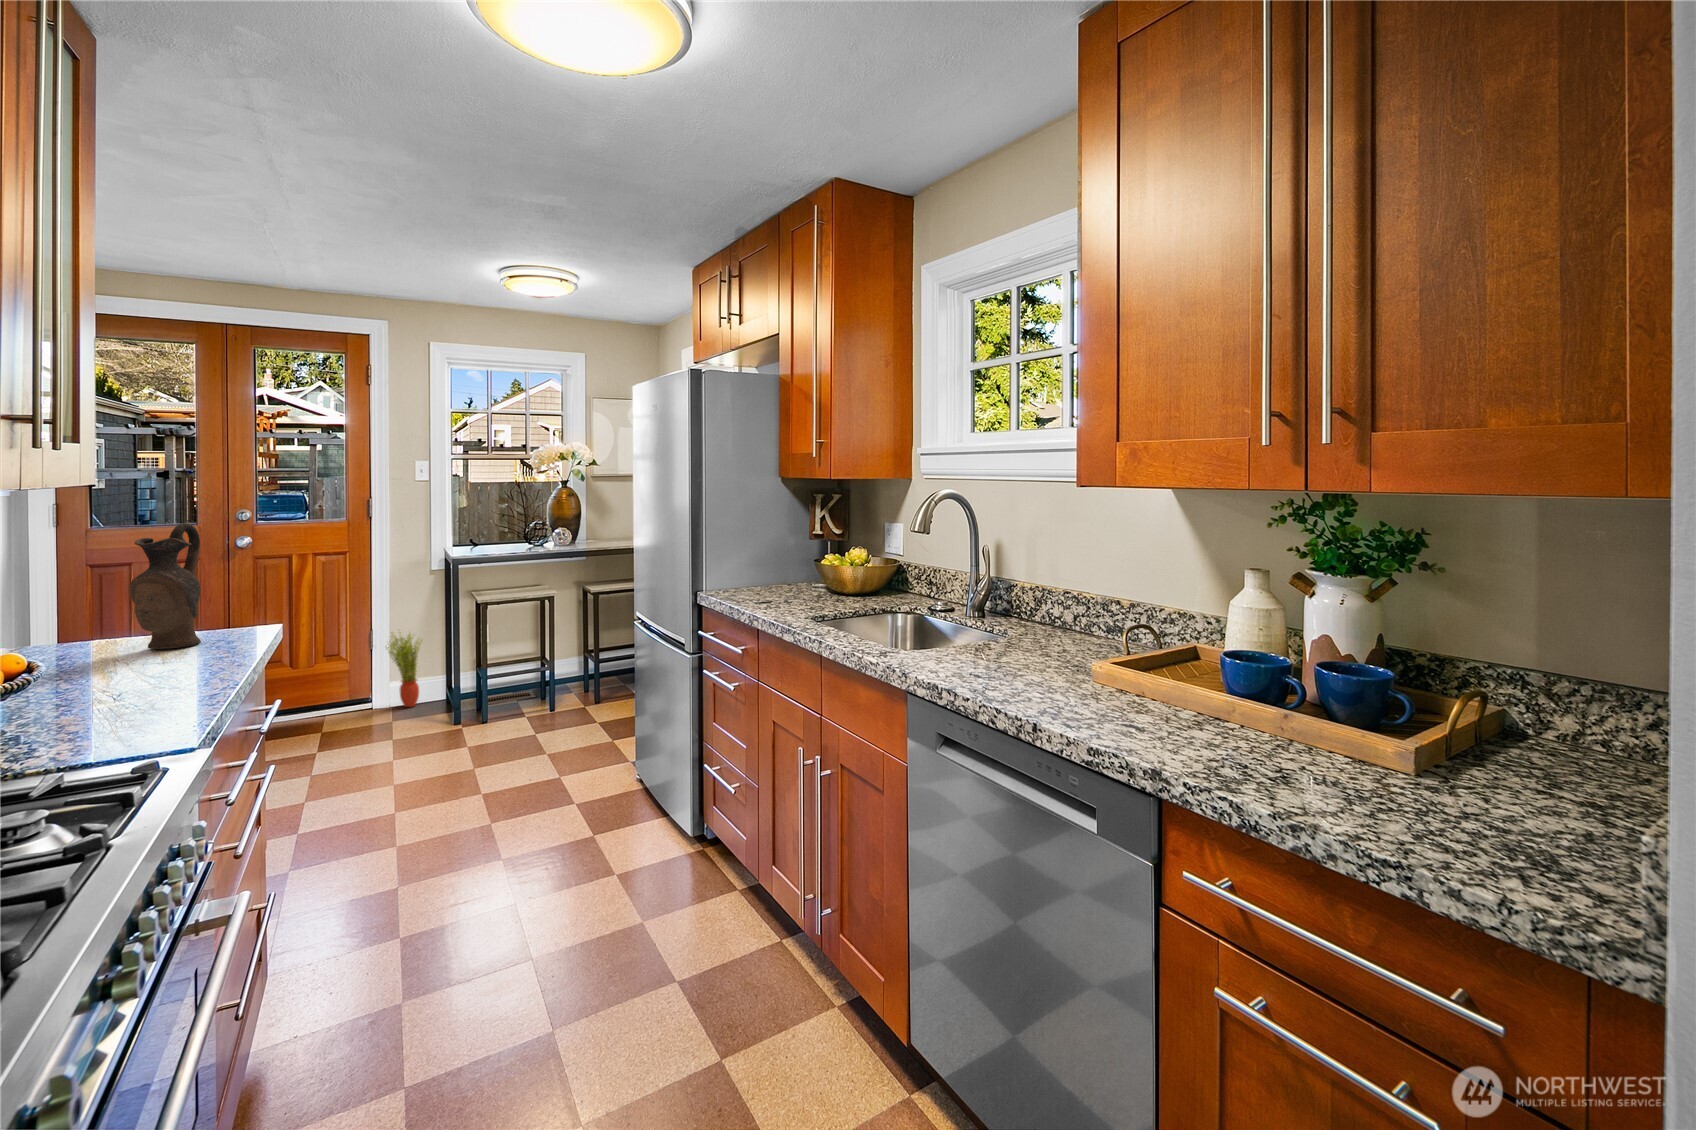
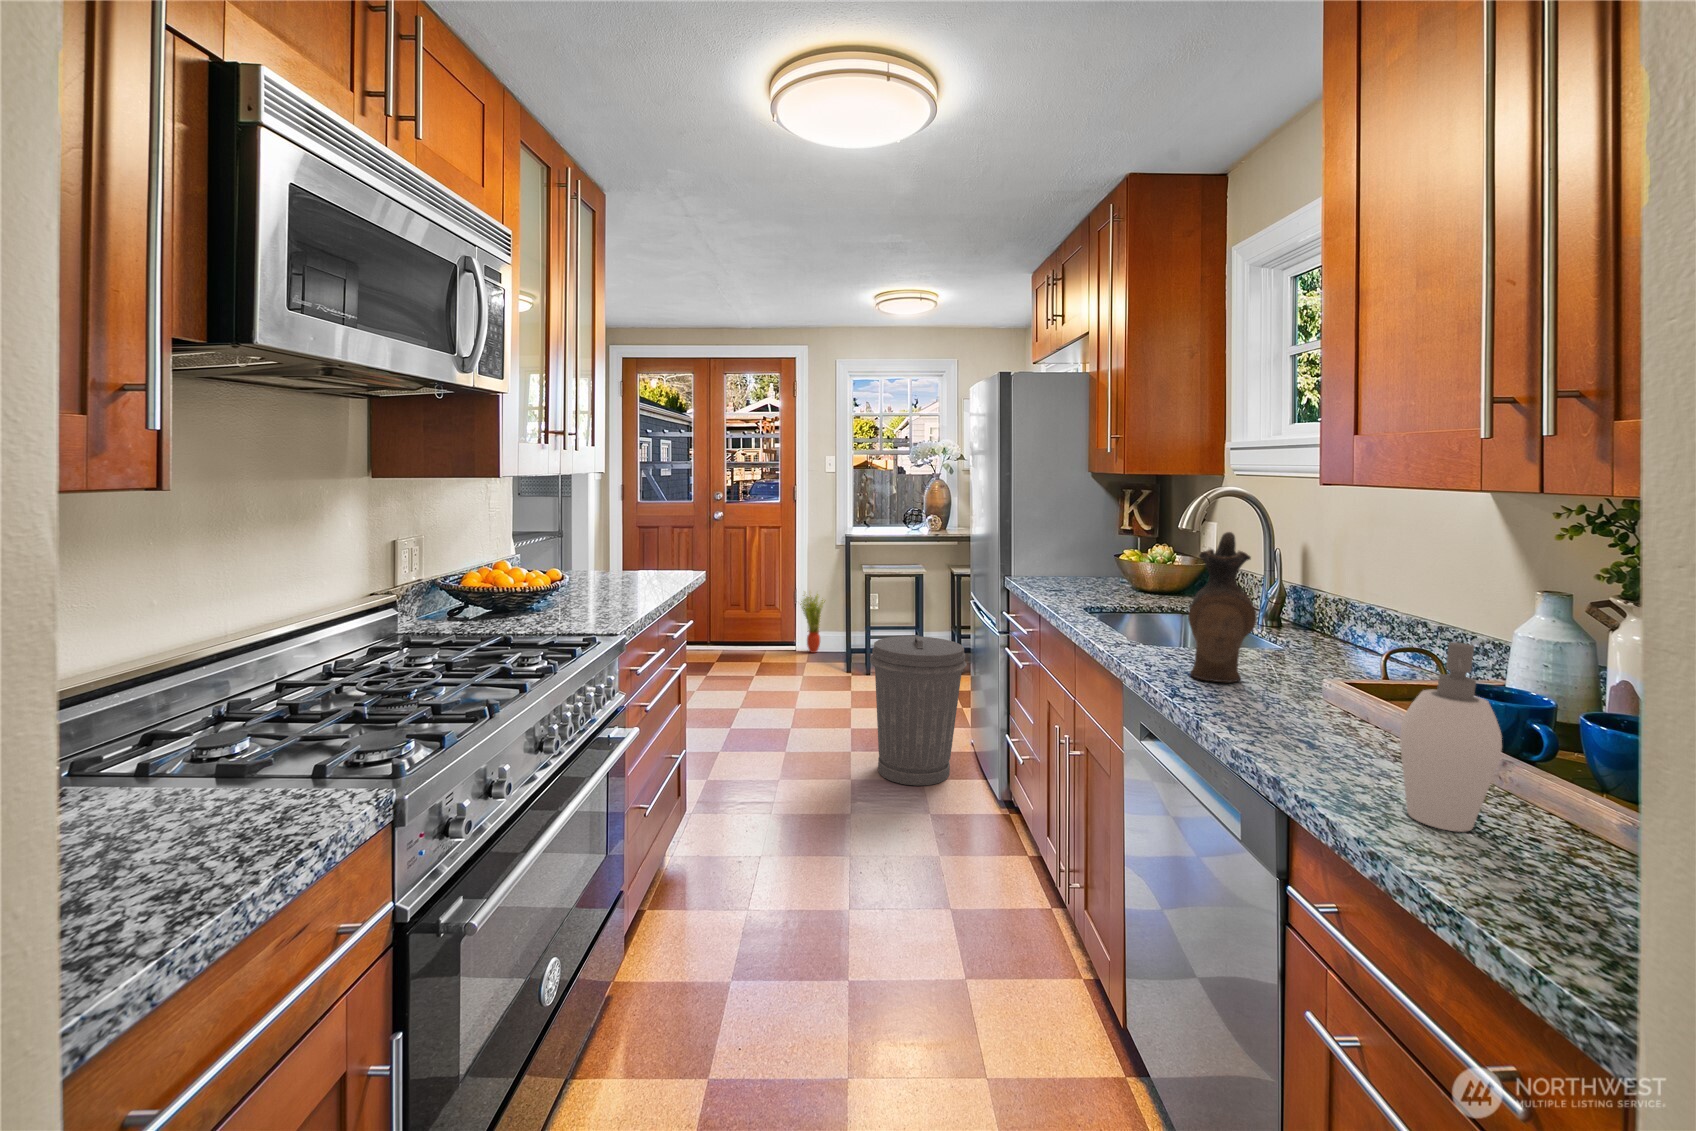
ceramic pitcher: present [129,523,201,649] -> present [1188,532,1256,682]
soap dispenser: none [1260,619,1342,788] -> present [1400,642,1502,832]
trash can: none [531,669,651,848] -> present [870,636,967,786]

